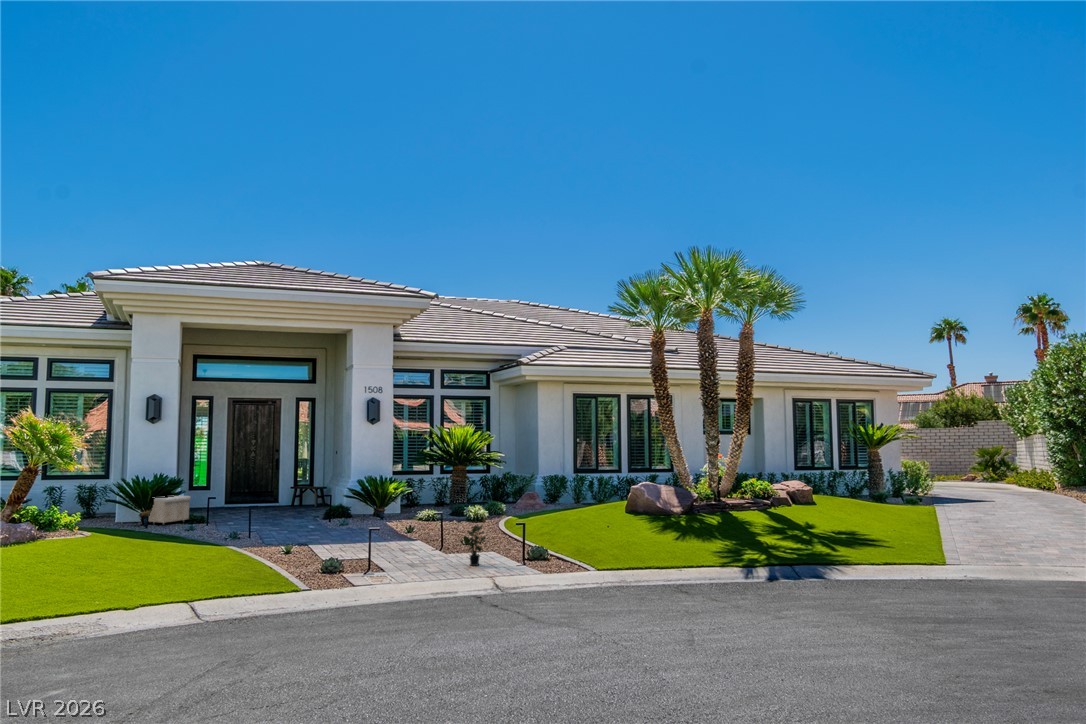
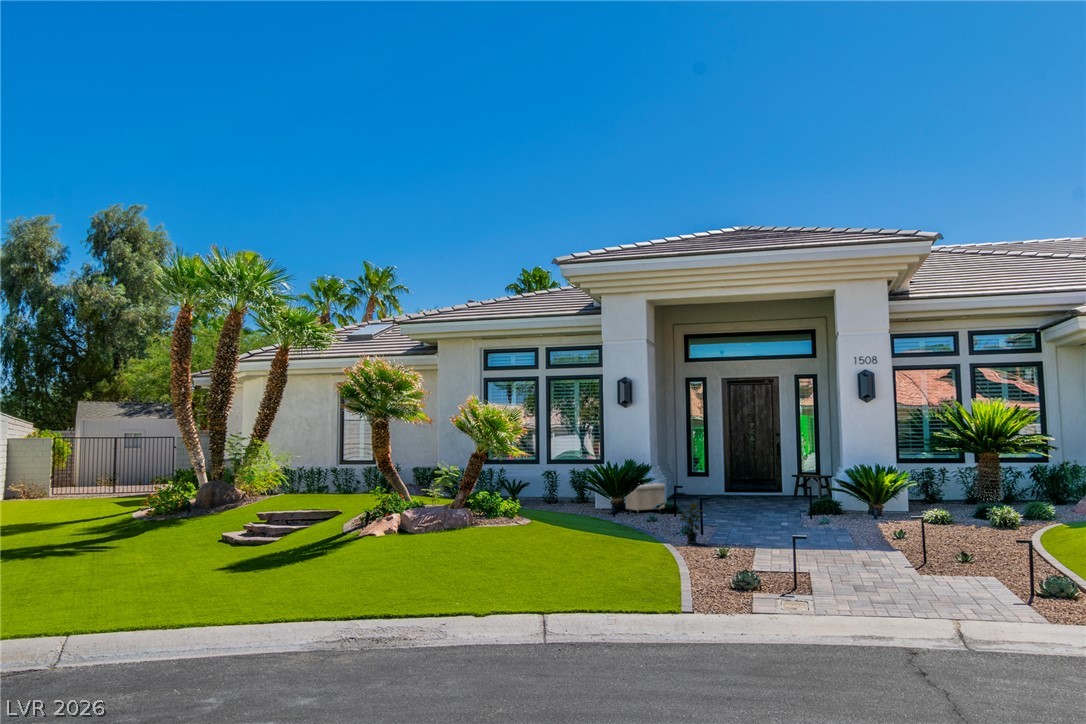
potted plant: present [464,525,485,566] -> present [680,502,702,543]

